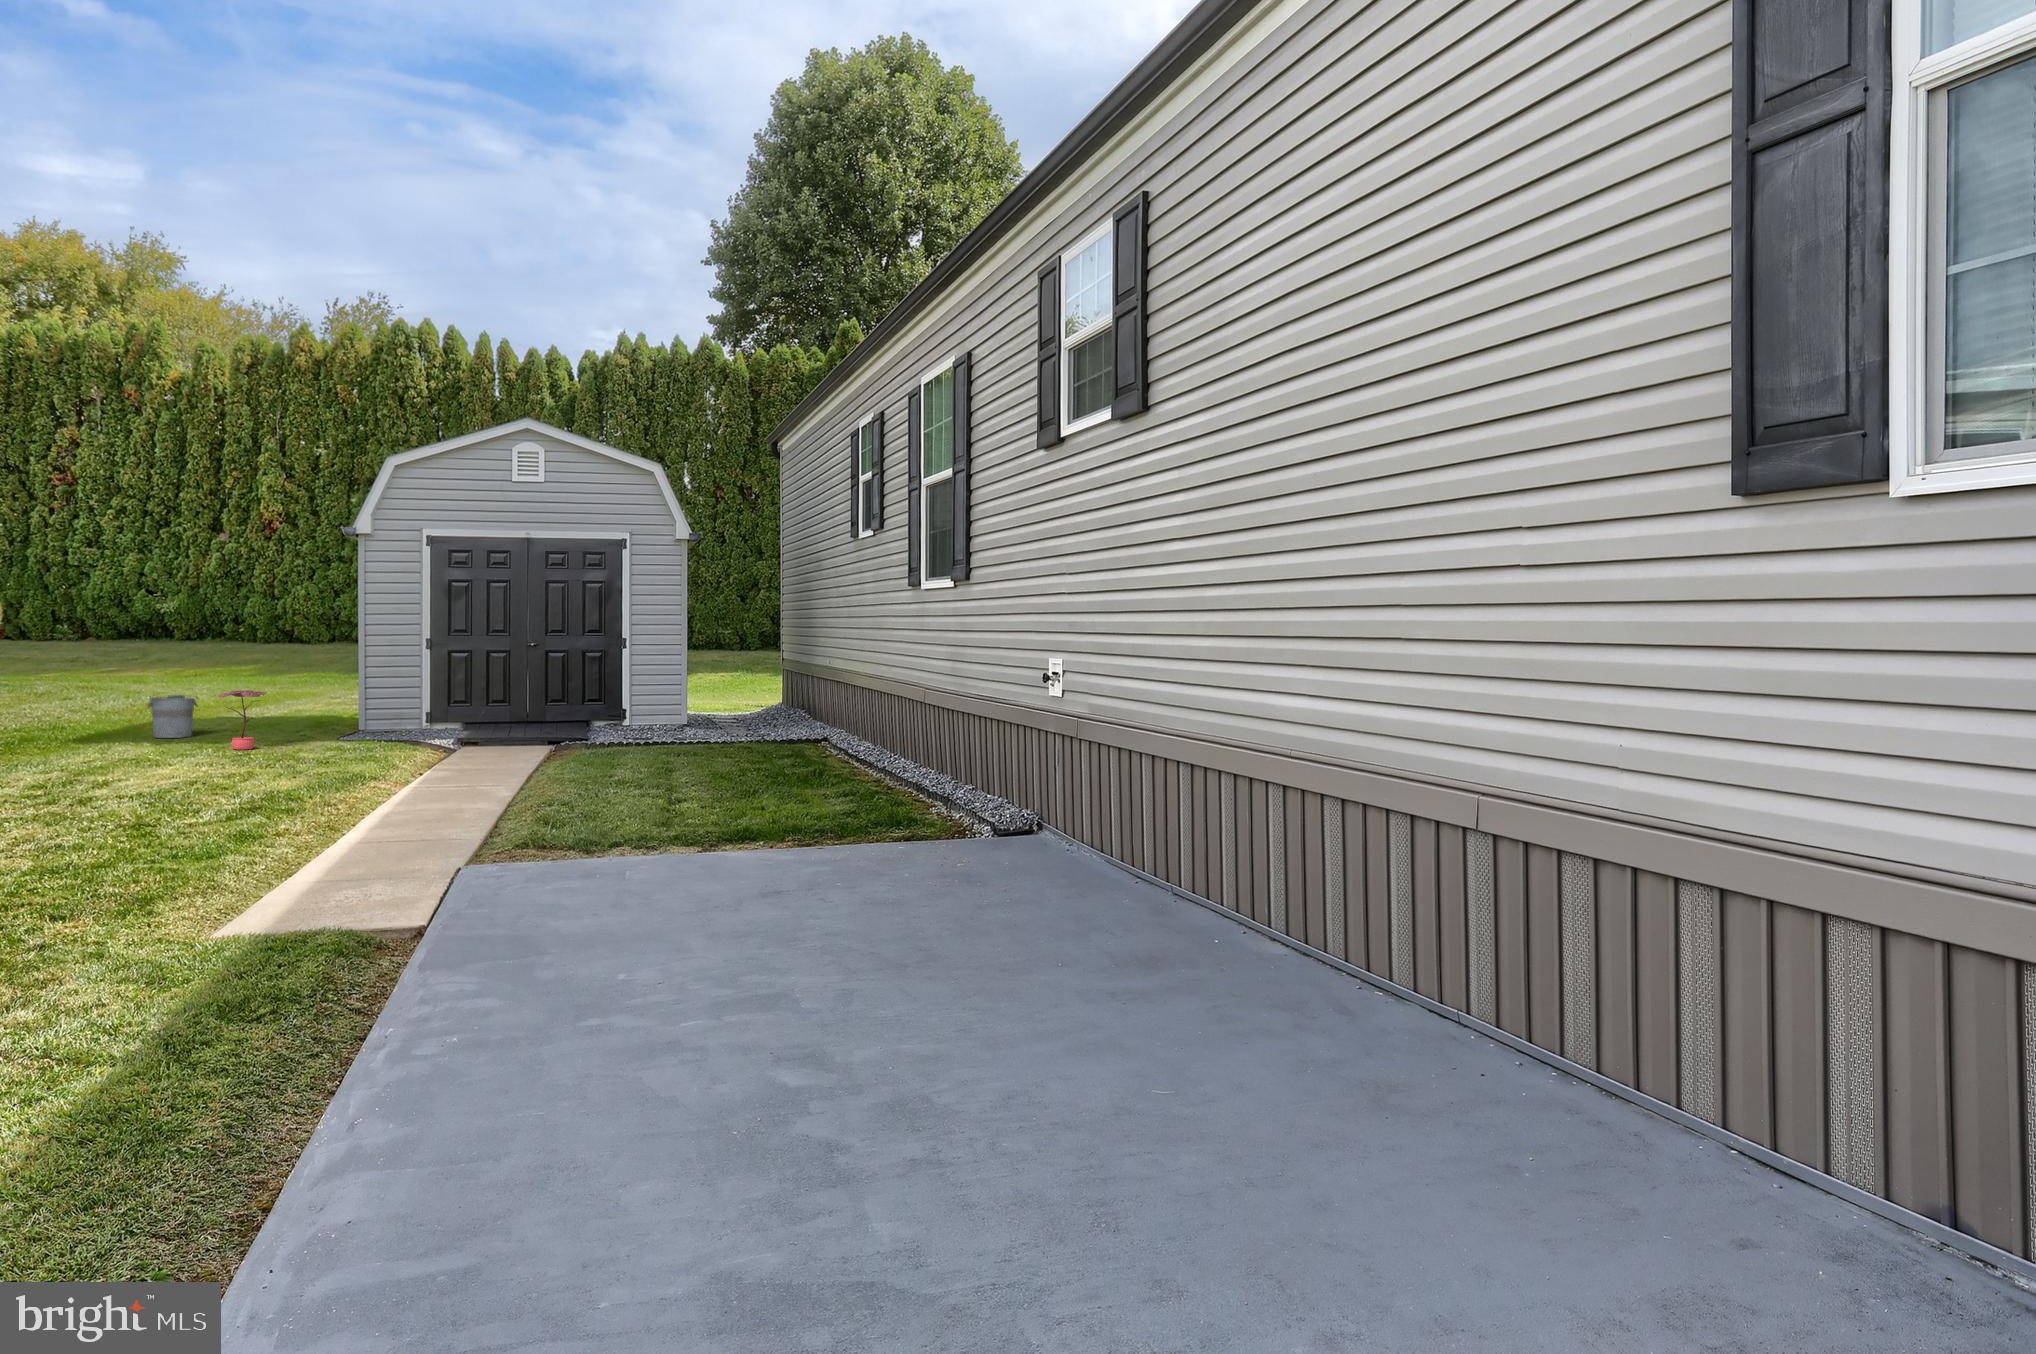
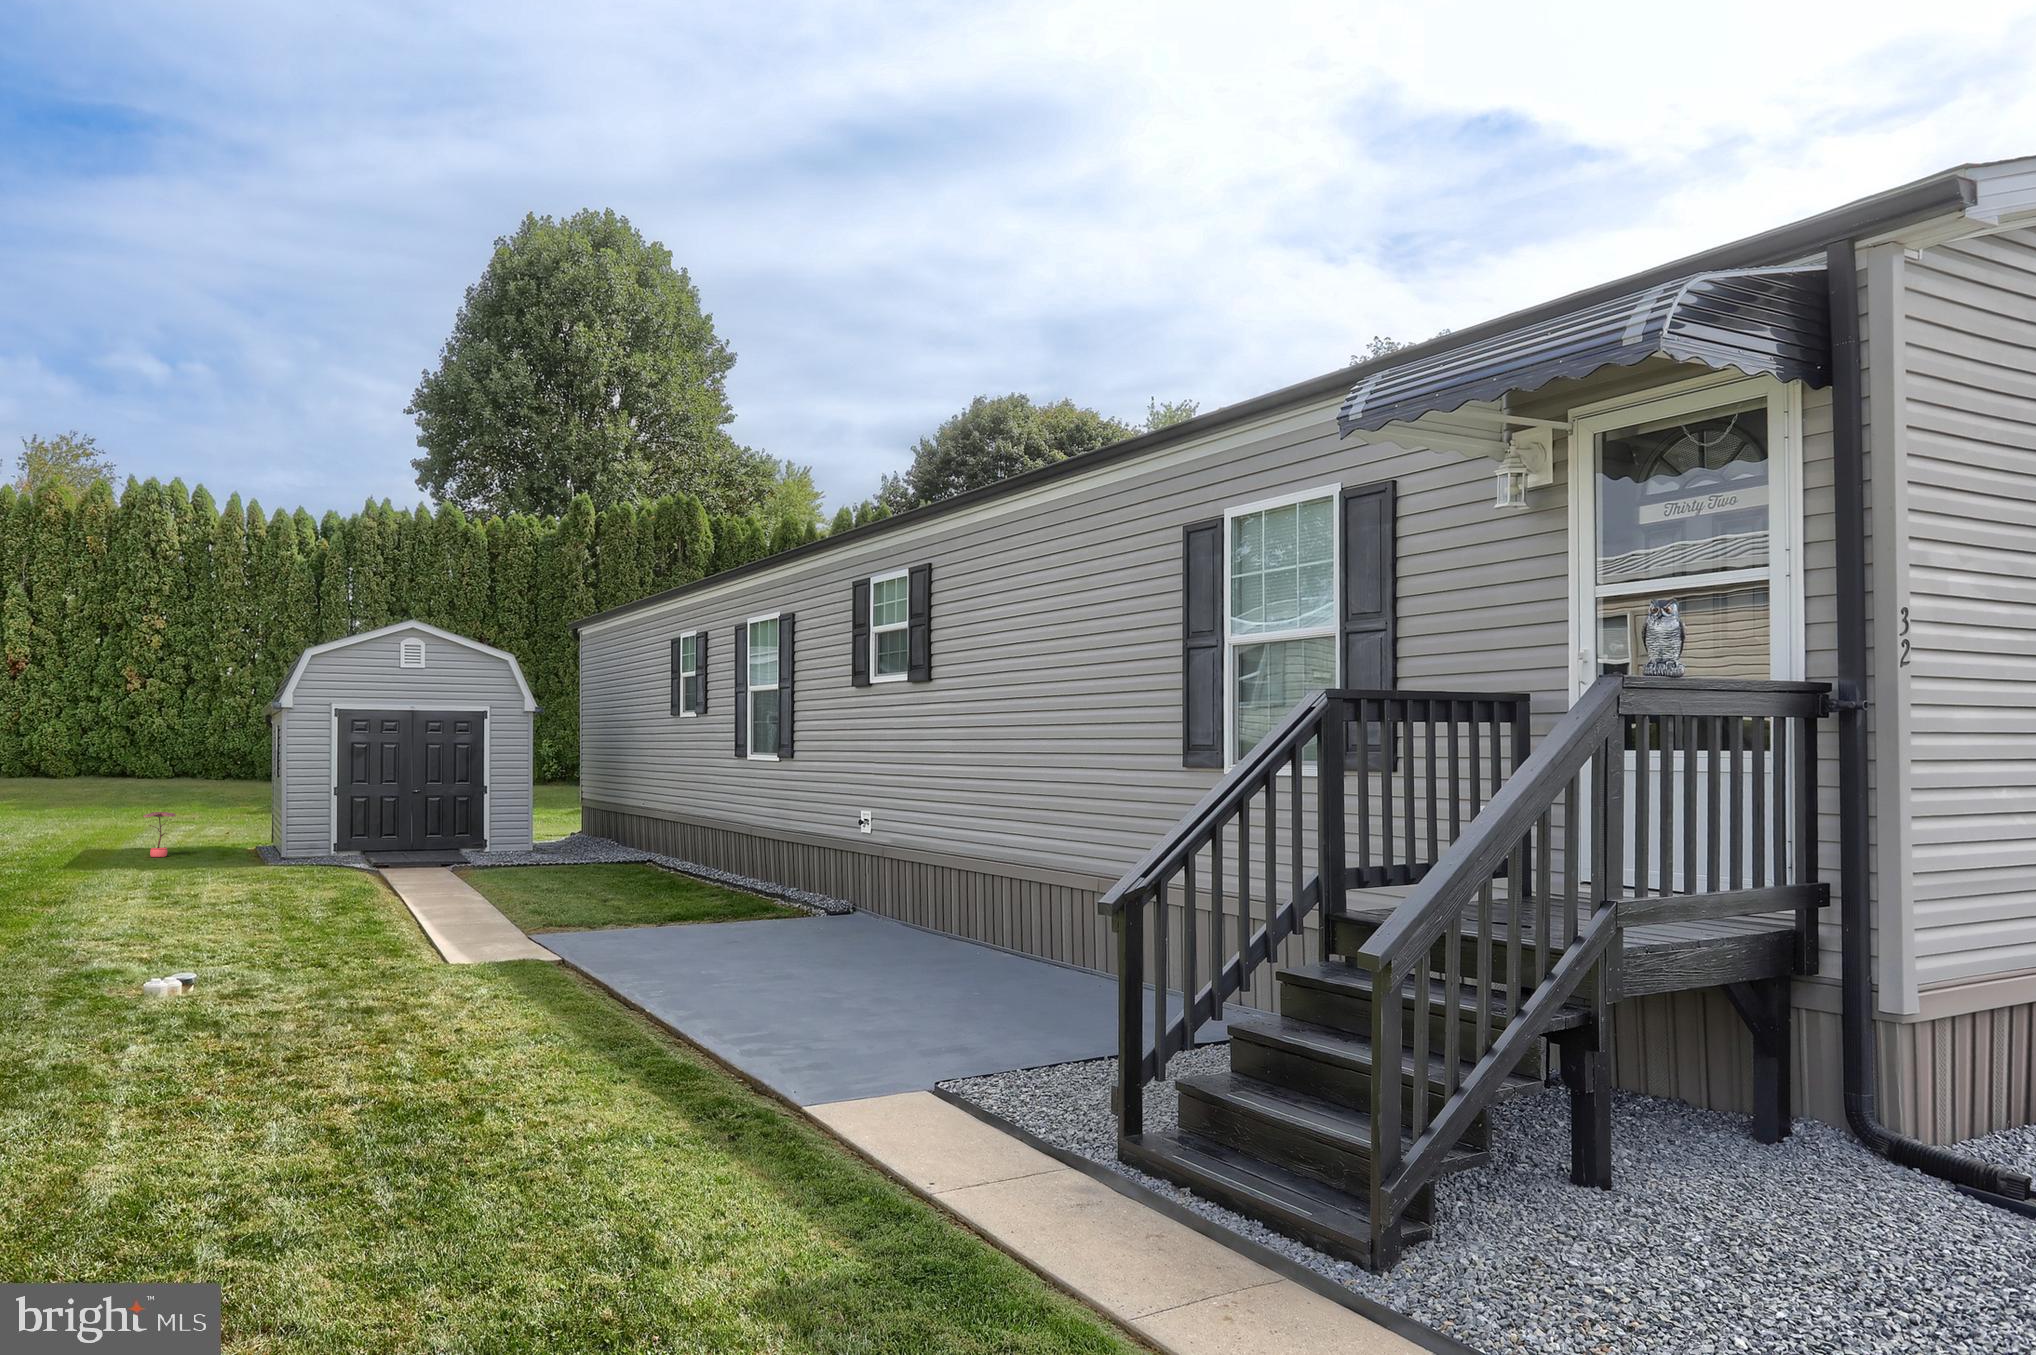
bucket: present [147,695,197,738] -> none [57,818,99,852]

